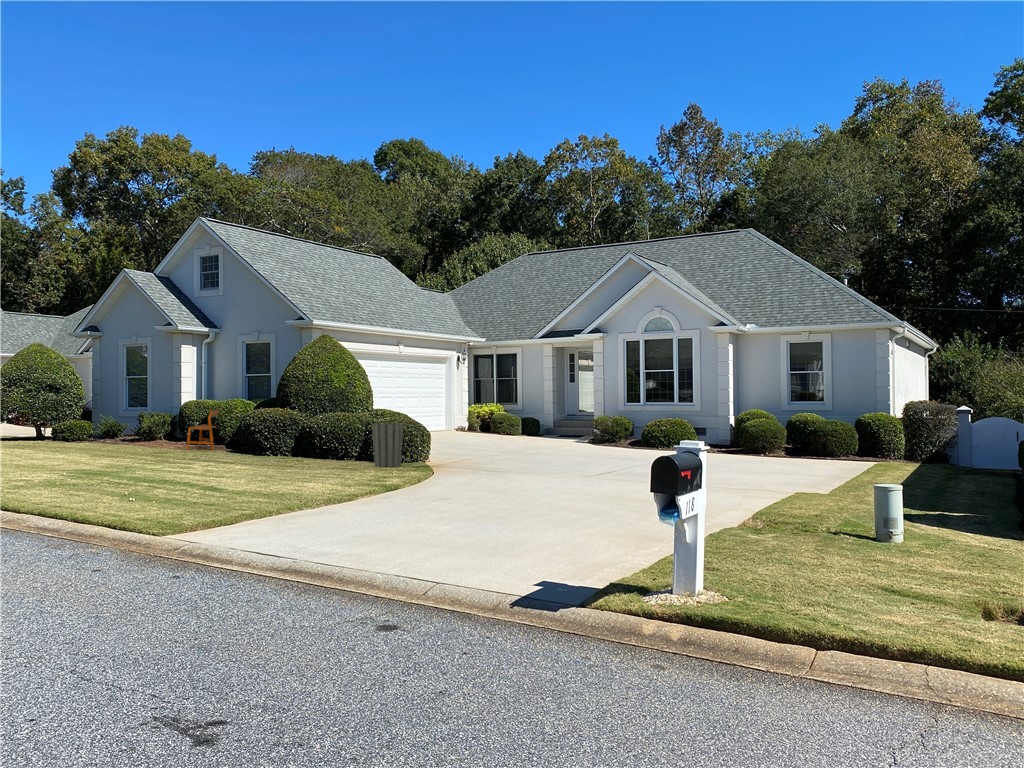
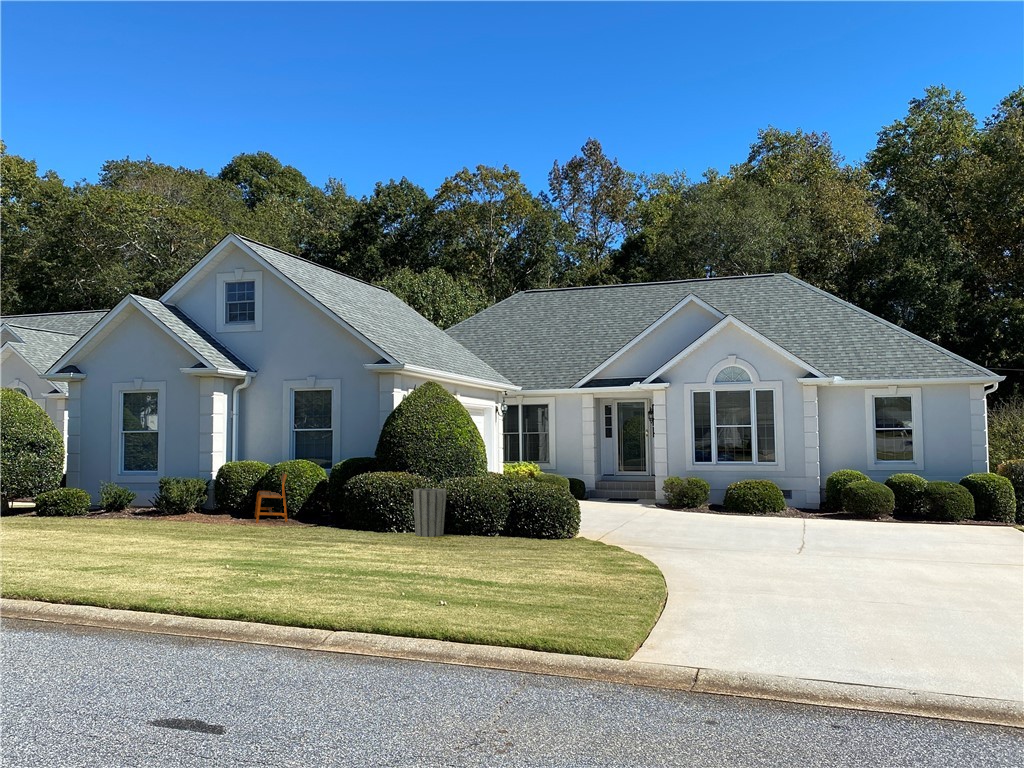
trash can: present [372,423,403,467] -> present [413,488,447,537]

